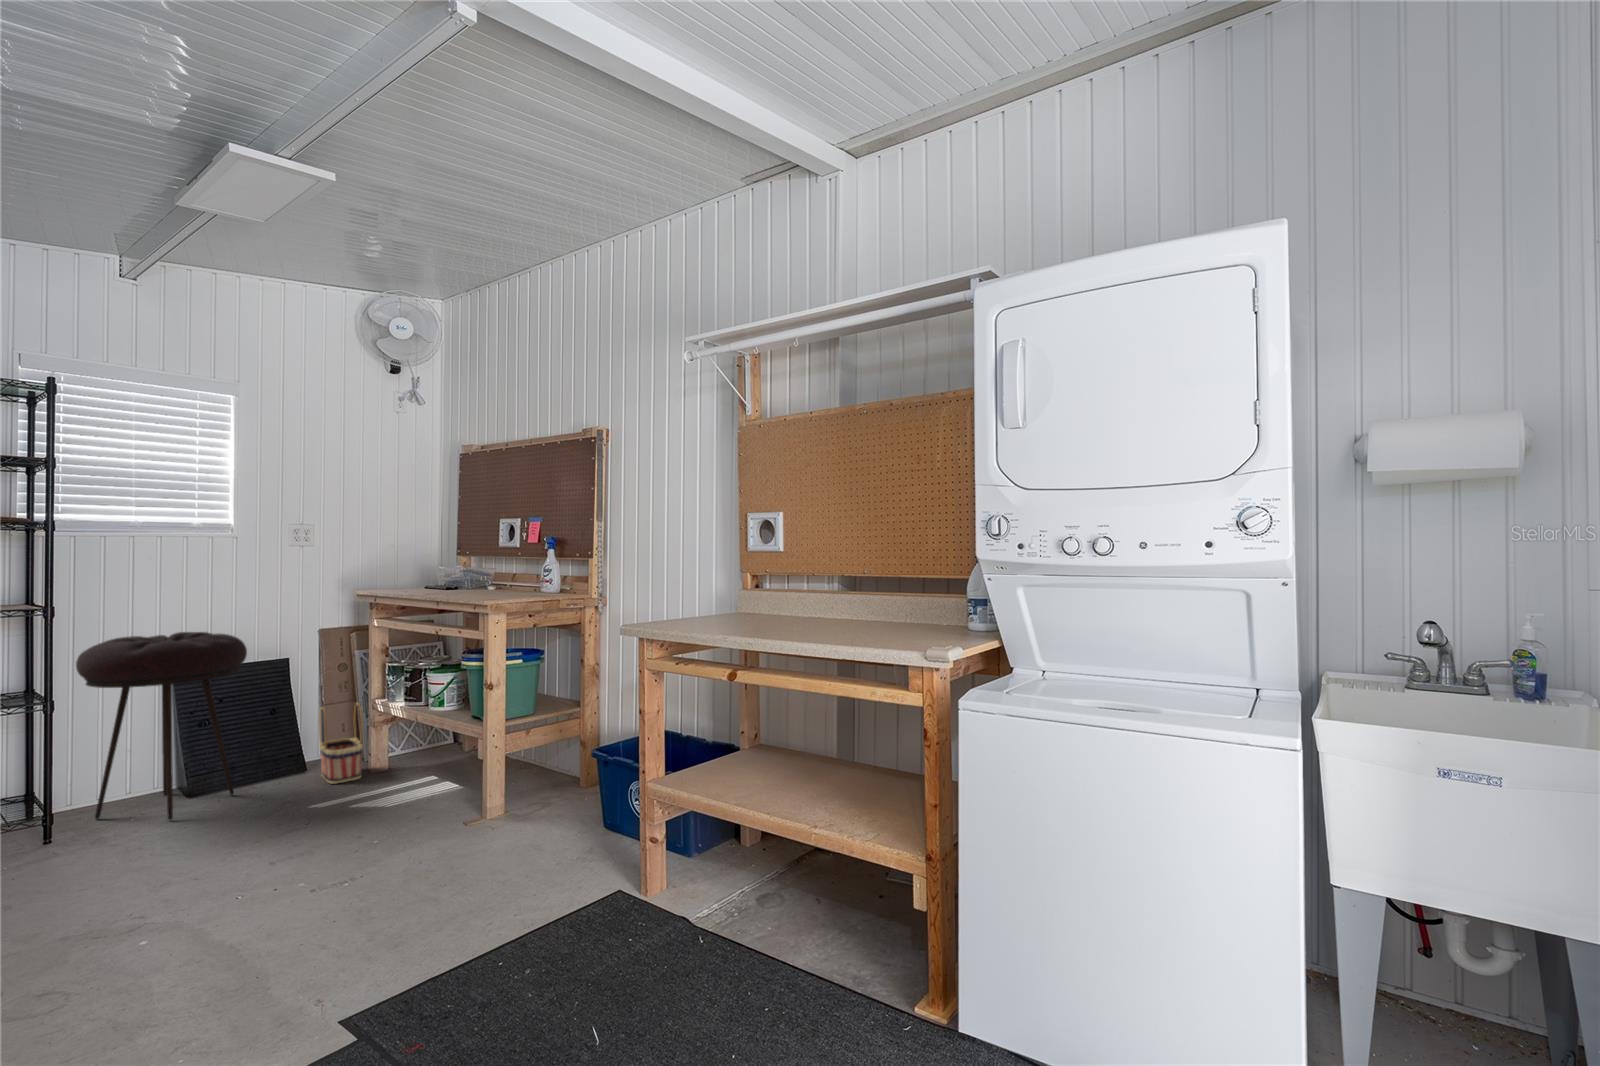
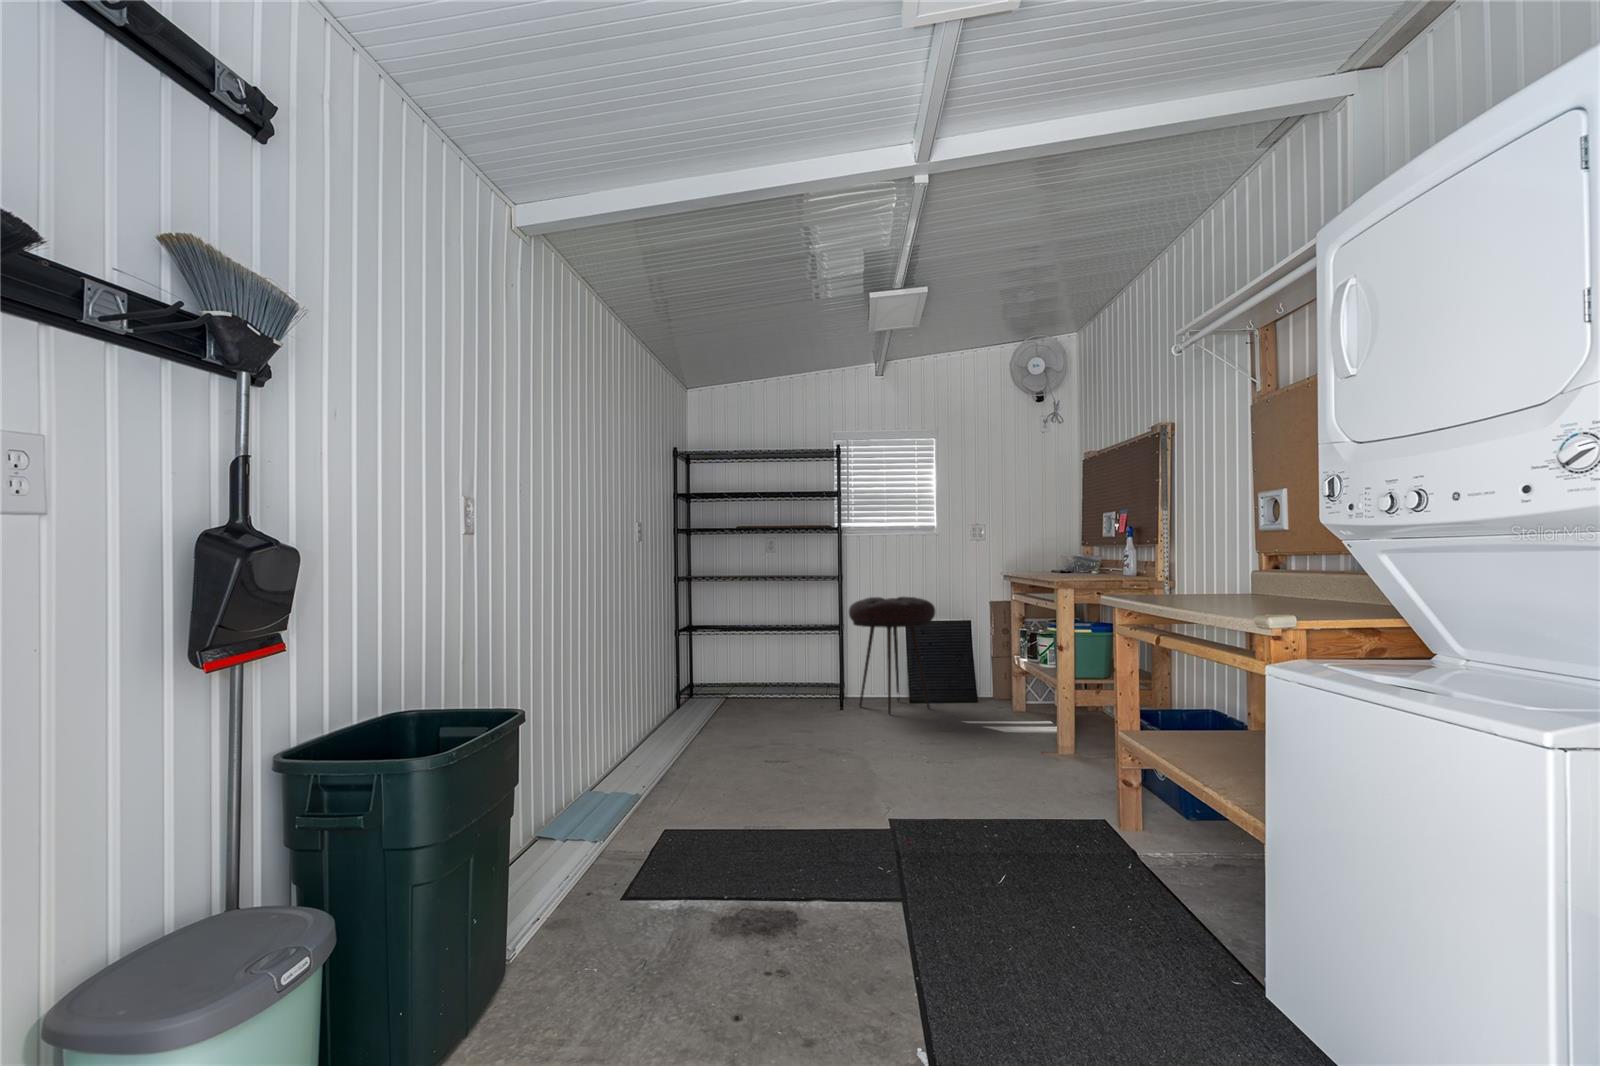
basket: present [319,703,363,784] -> none [982,657,1008,714]

